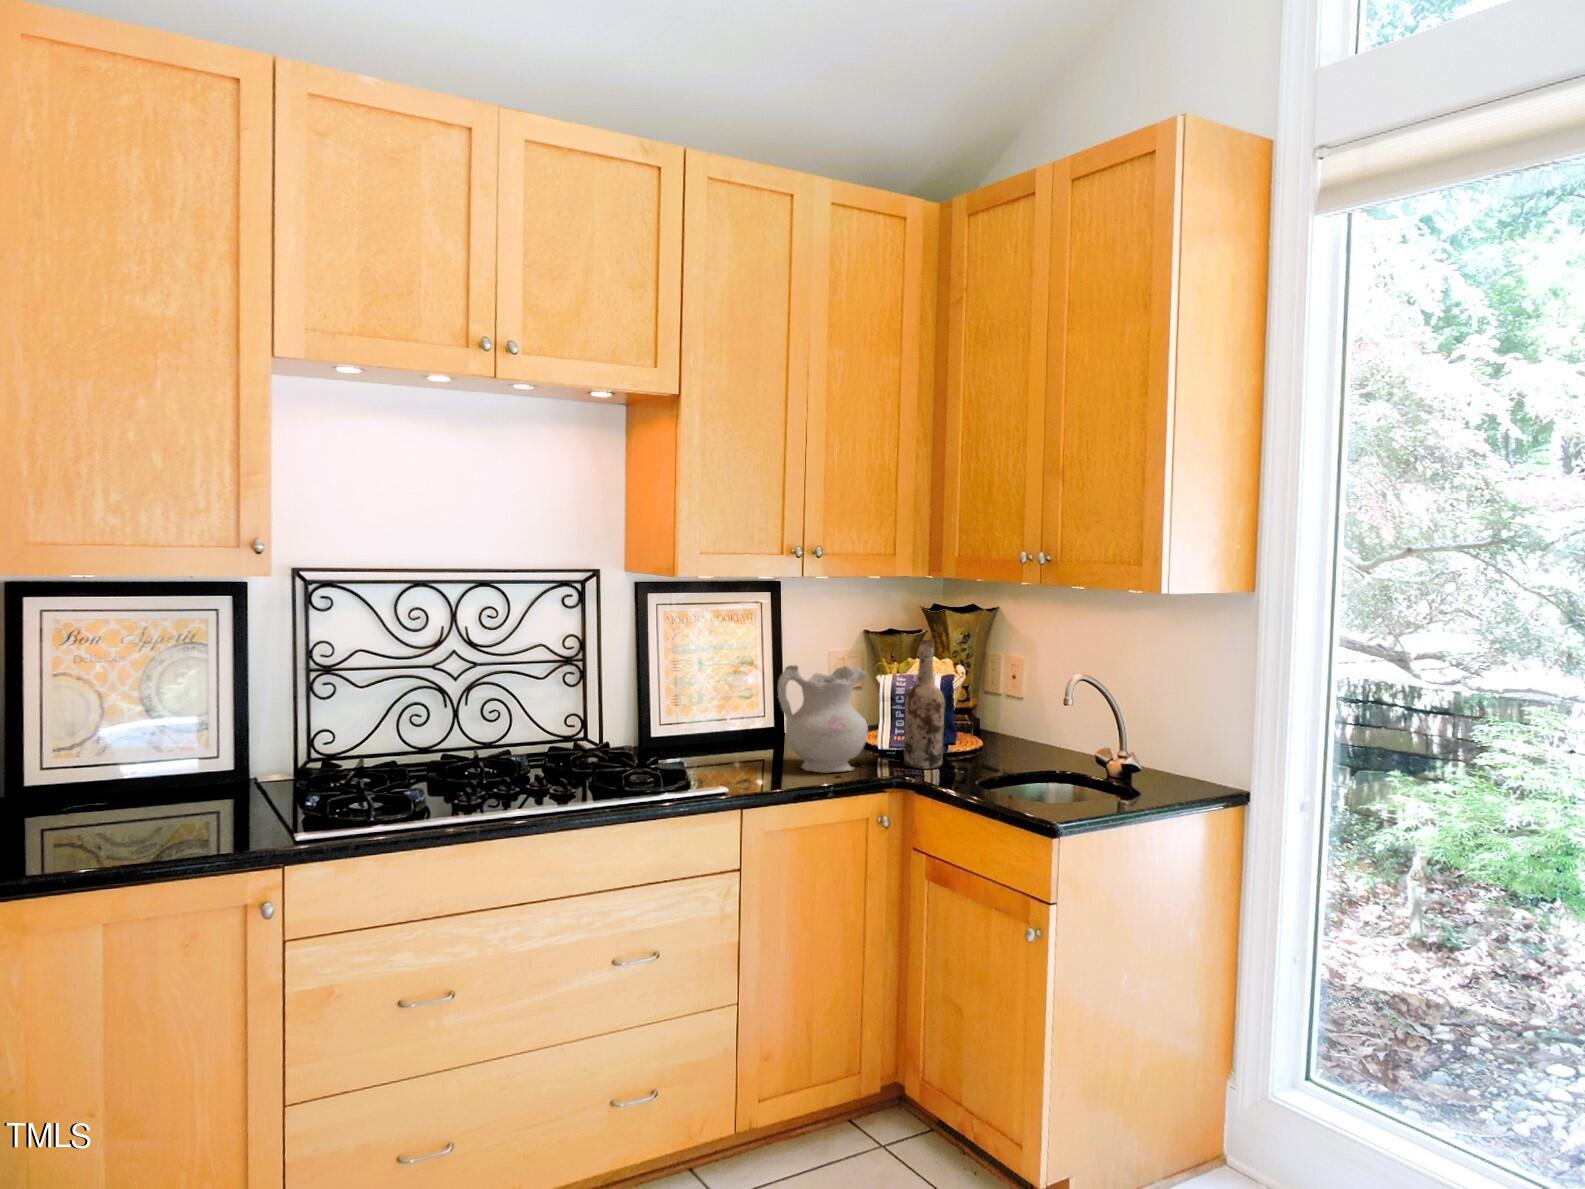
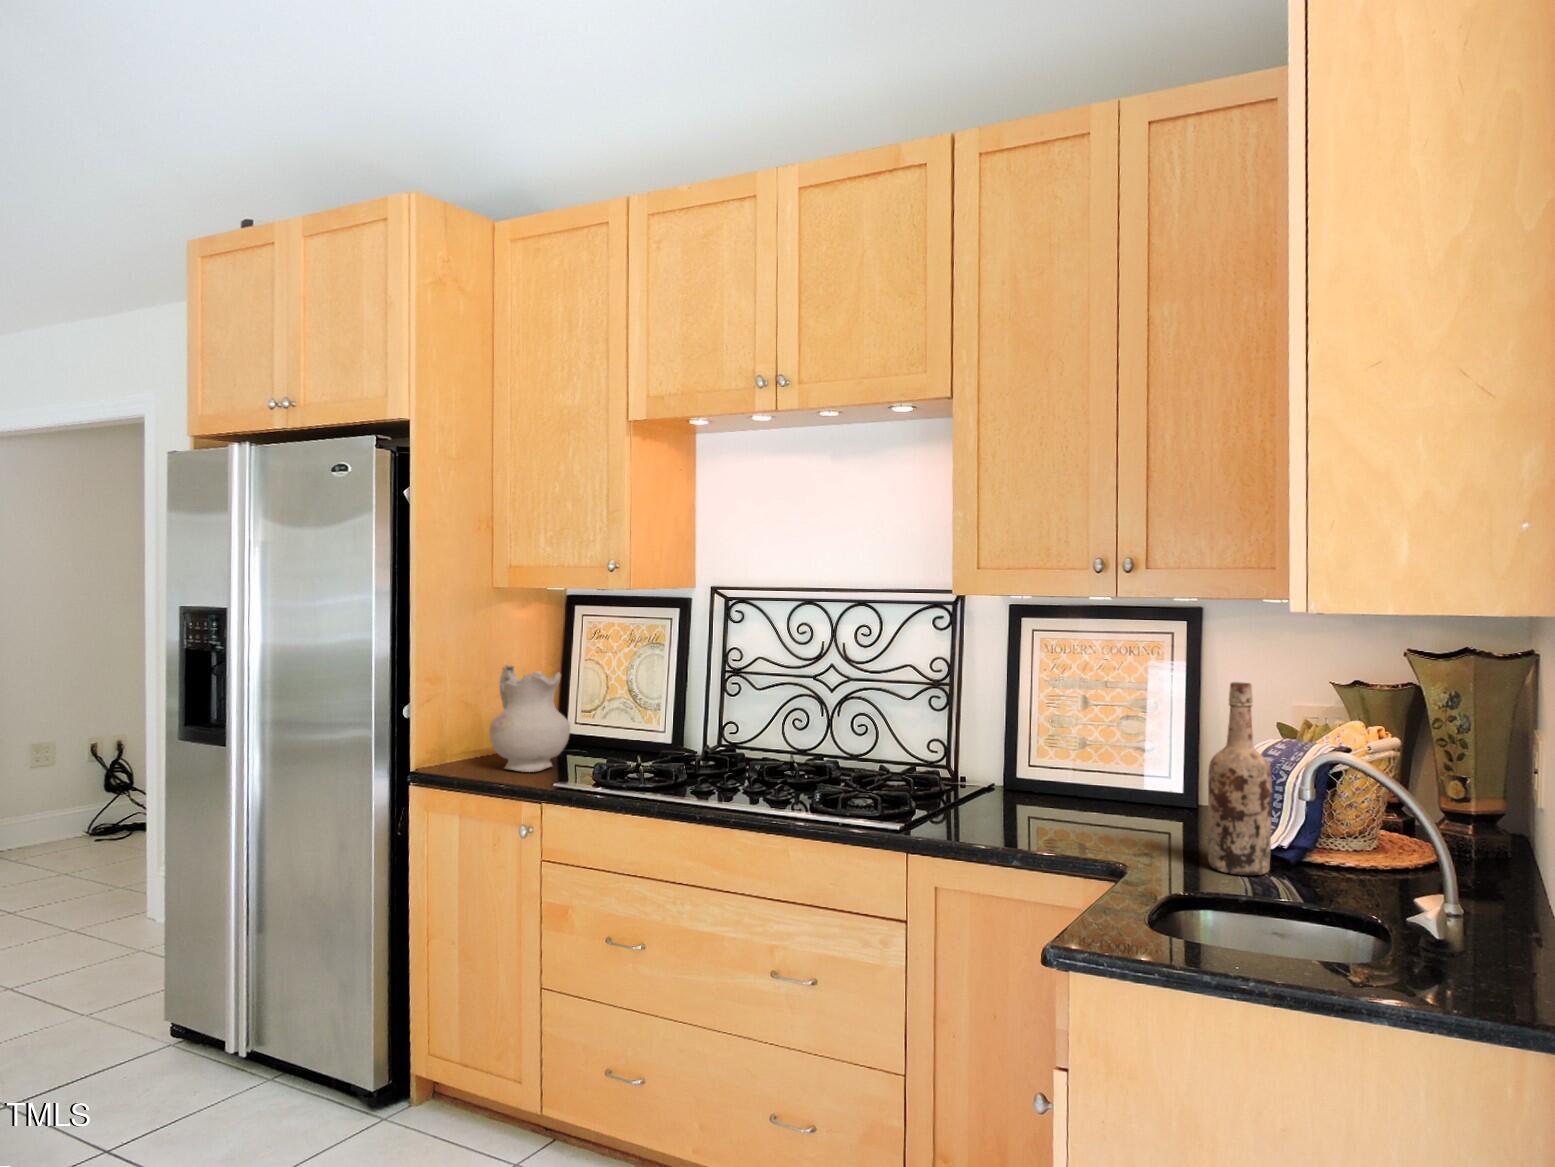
ceramic pitcher: present [778,665,868,773] -> present [490,665,570,772]

